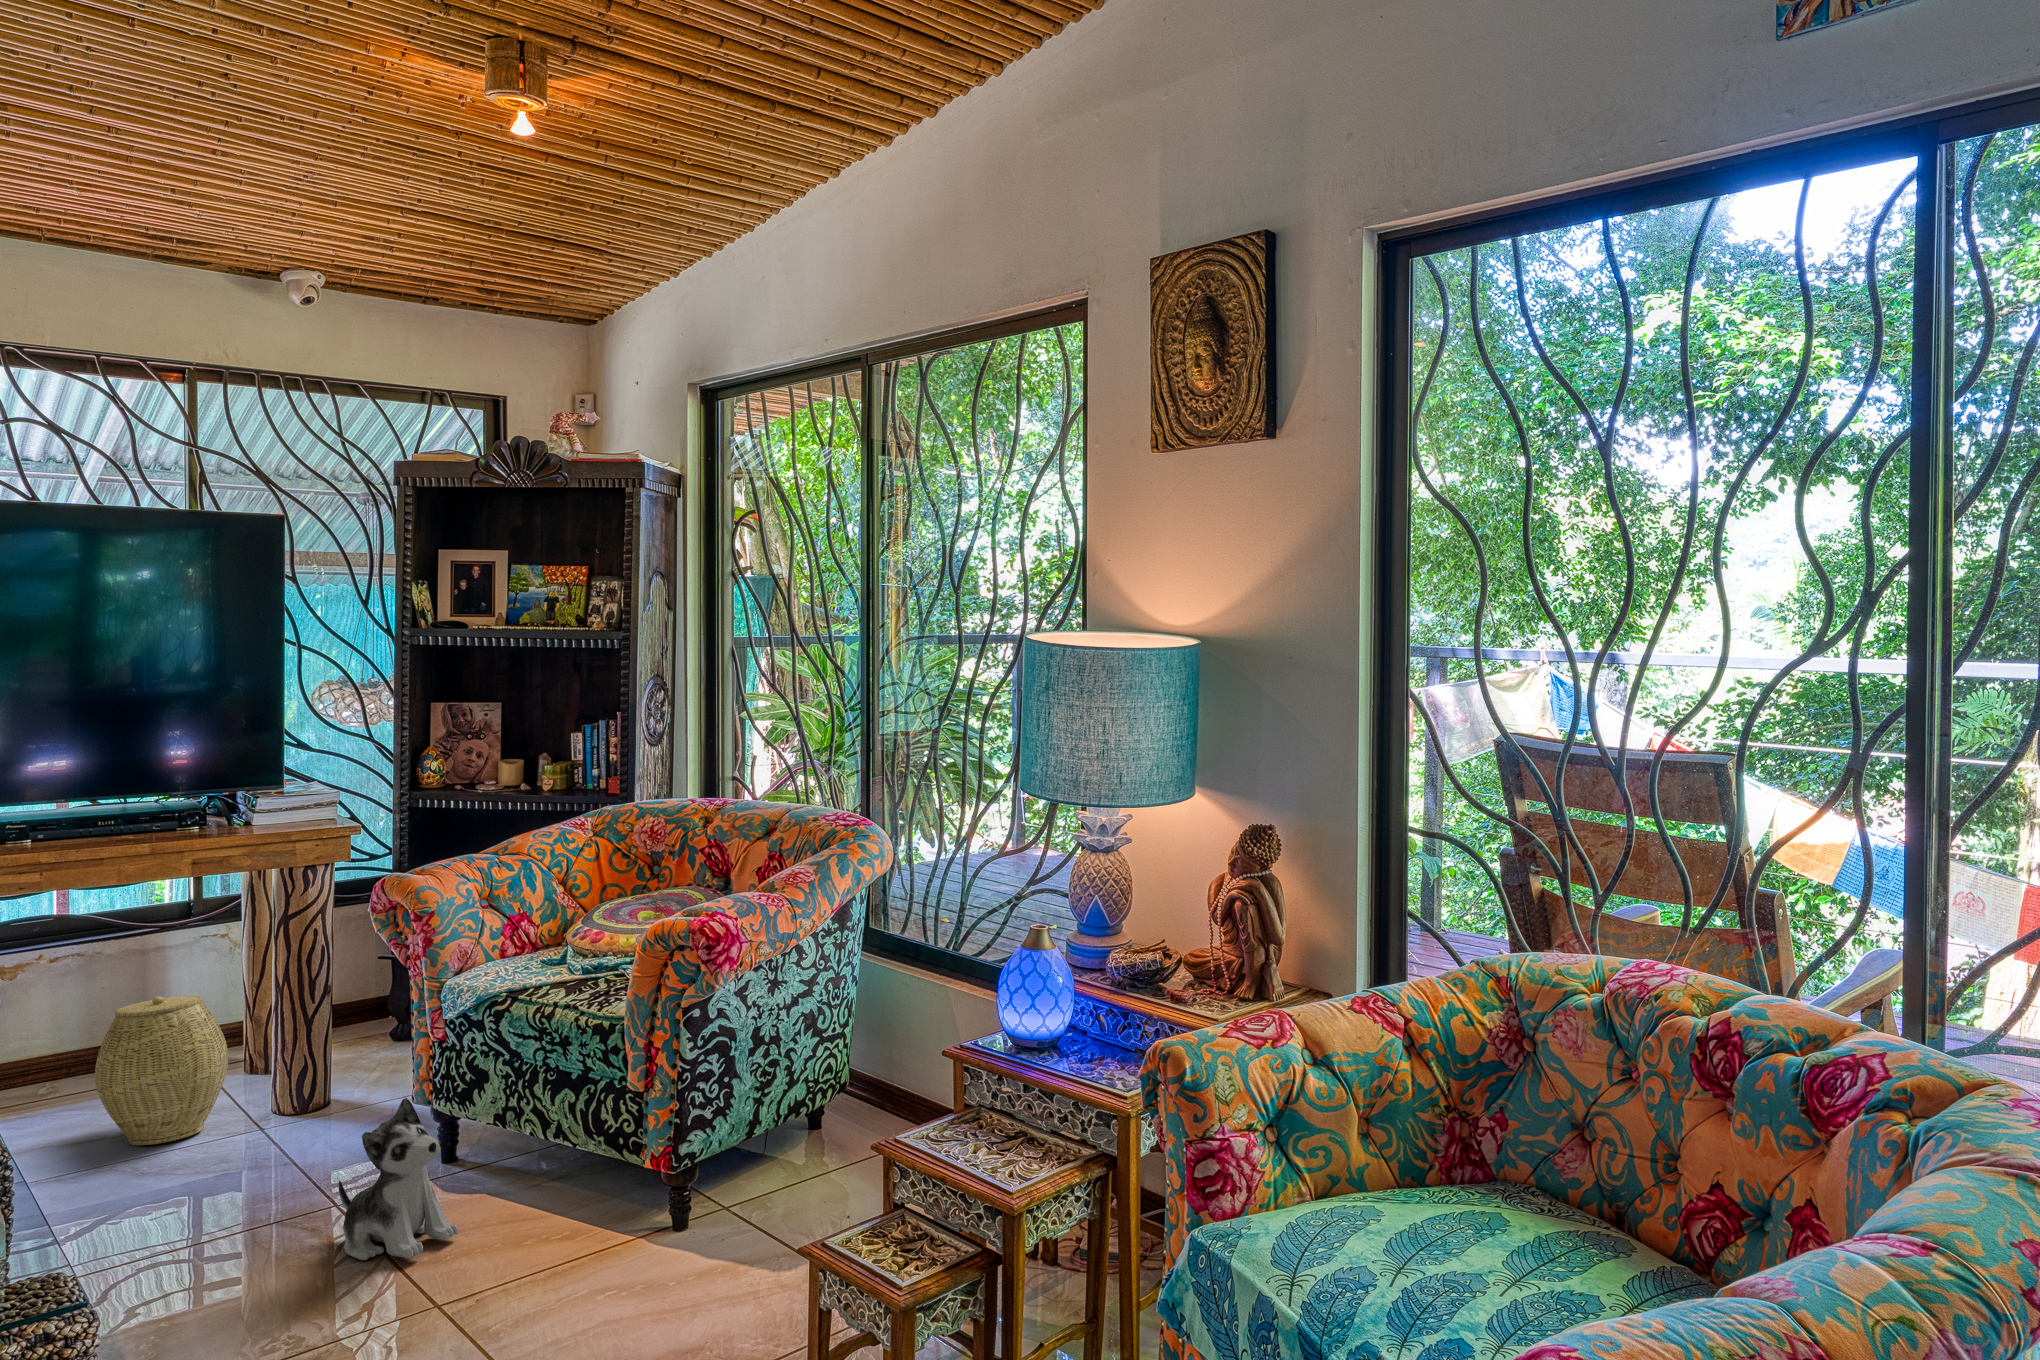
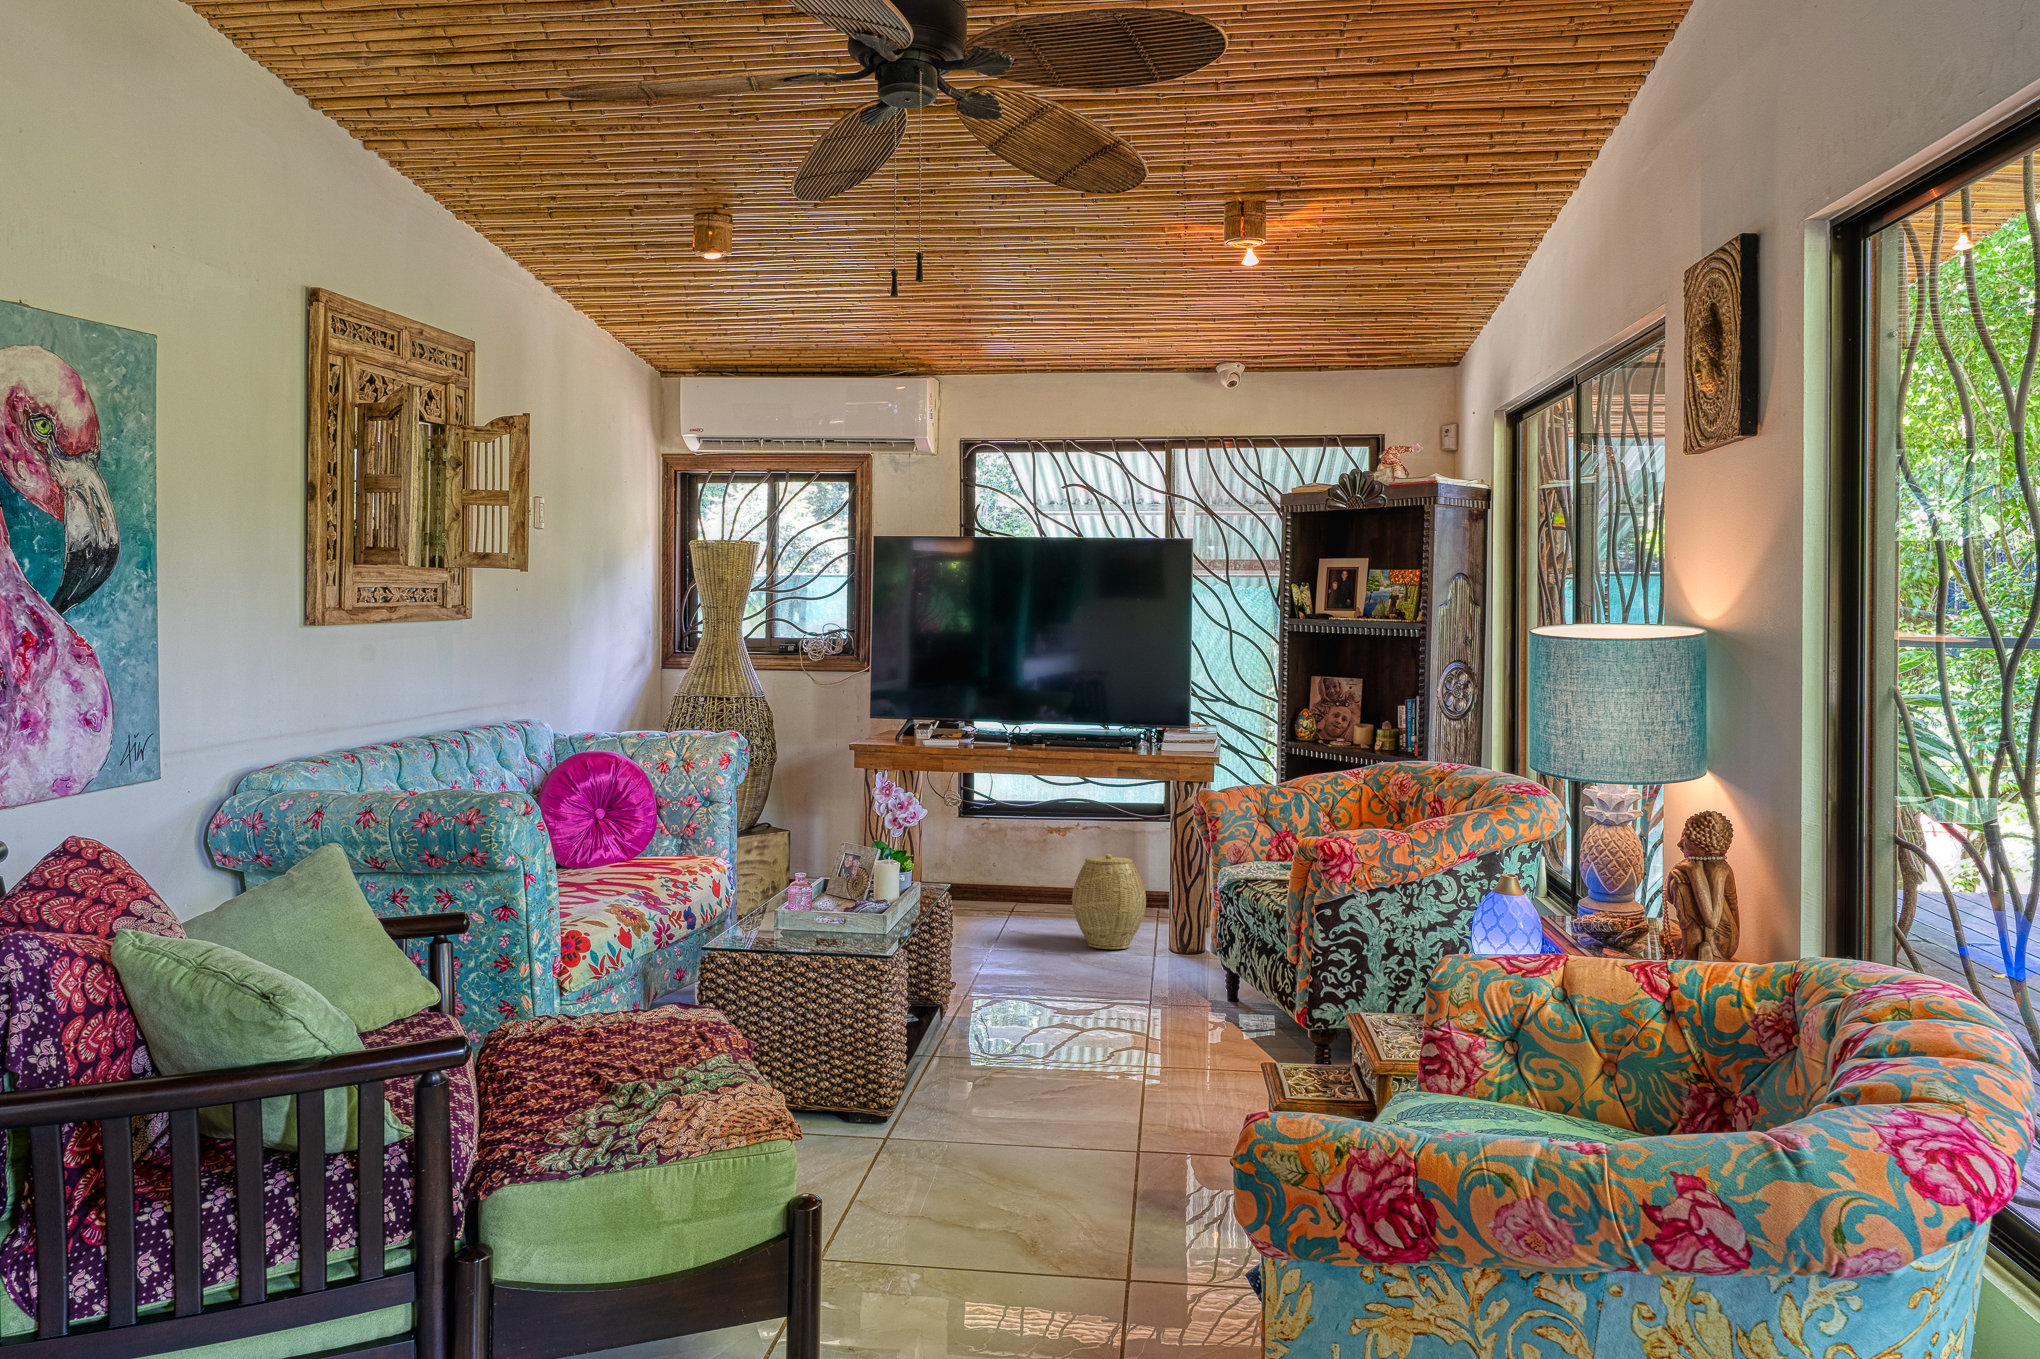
plush toy: present [338,1098,459,1260] -> none [1130,935,1196,1041]

